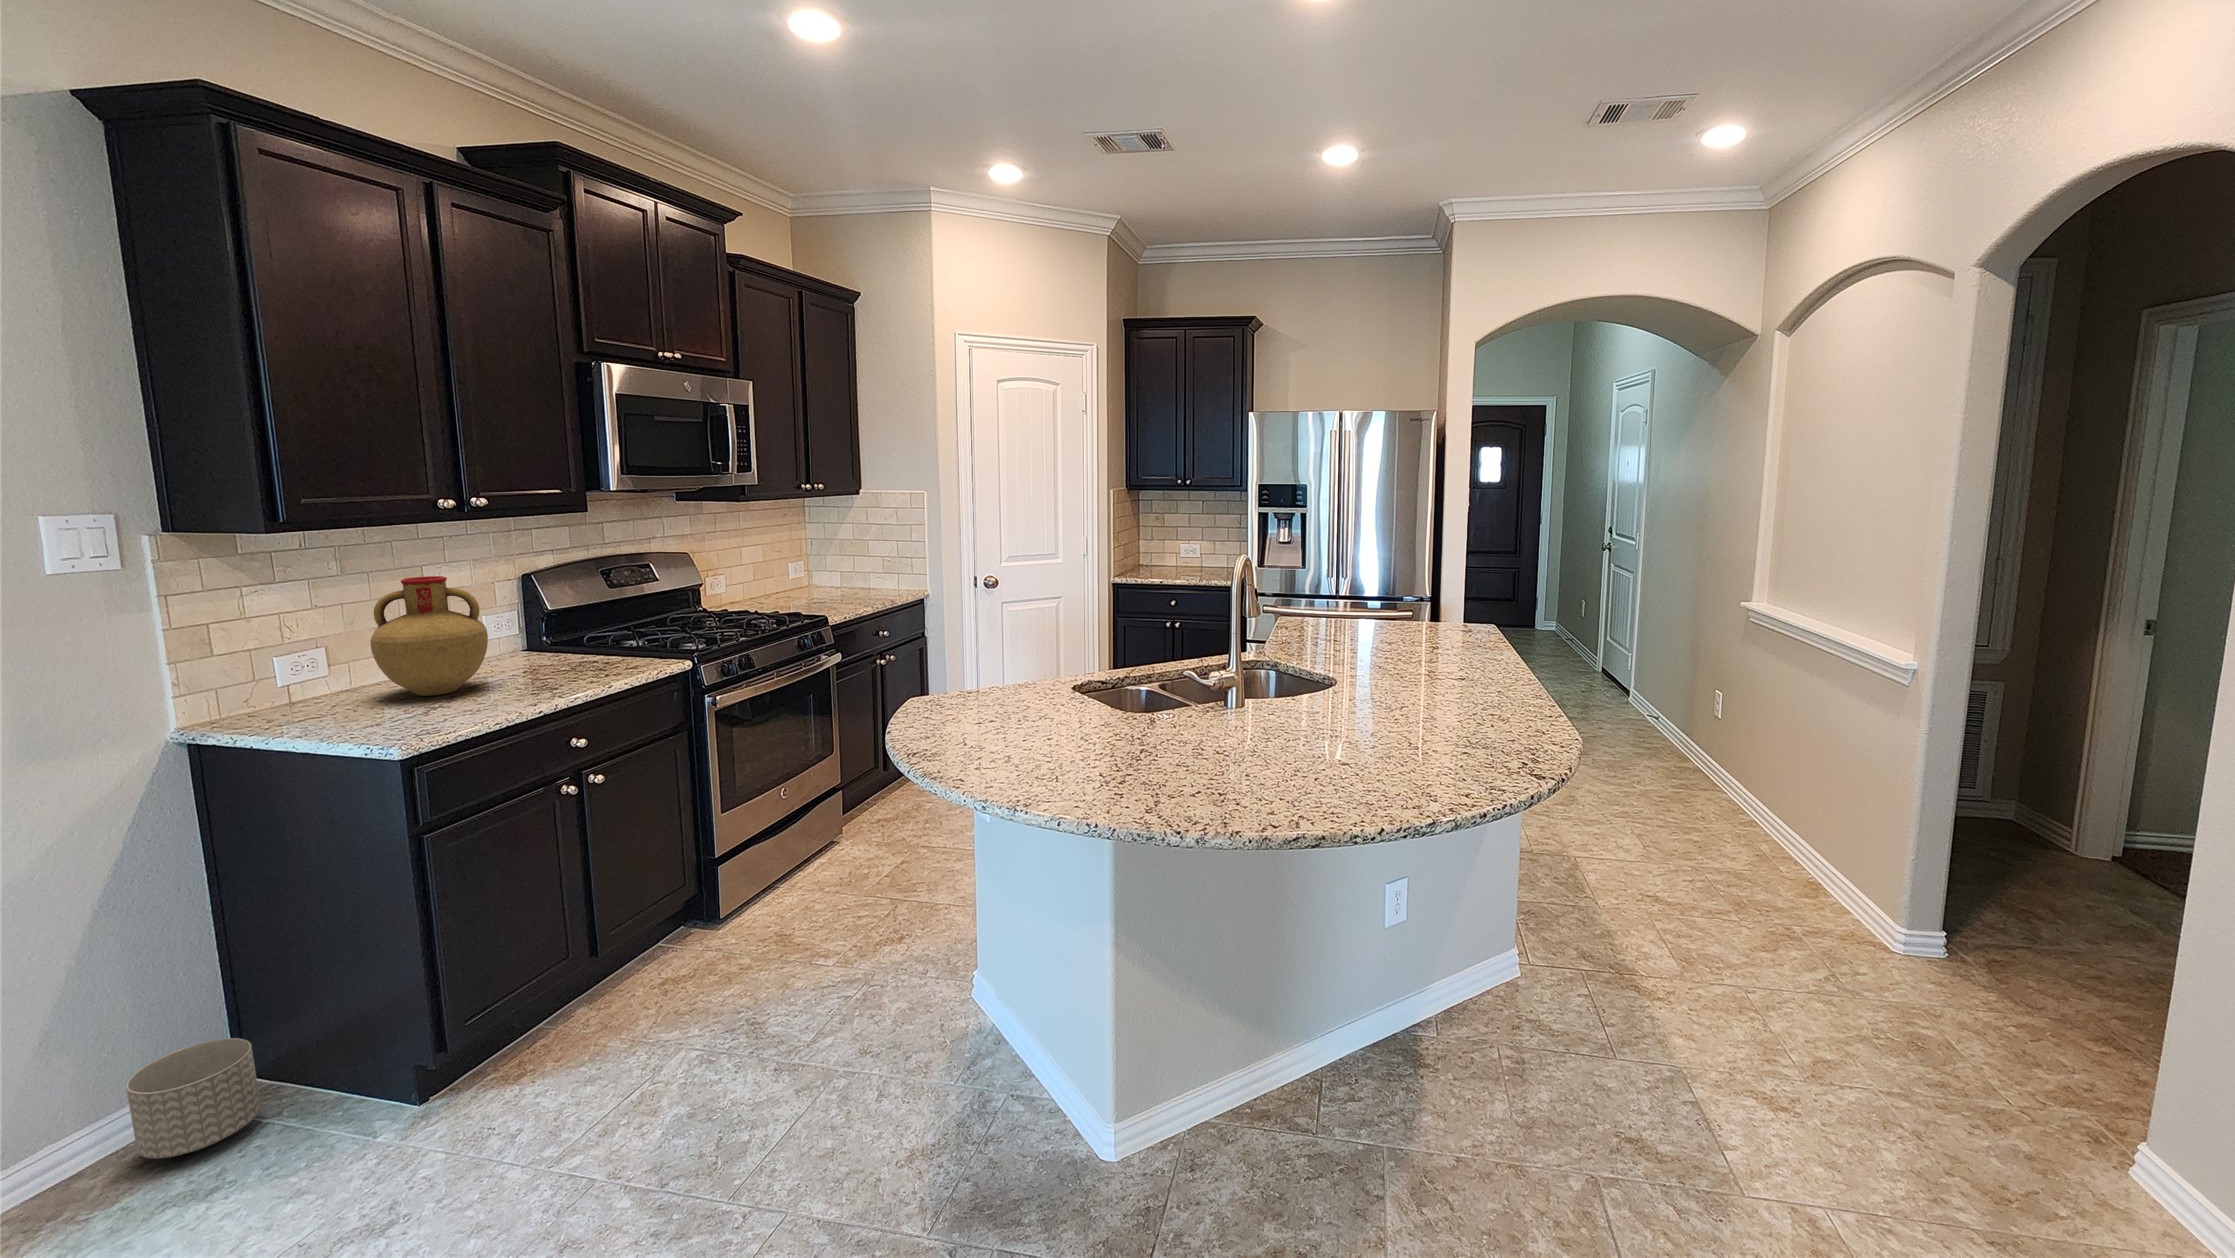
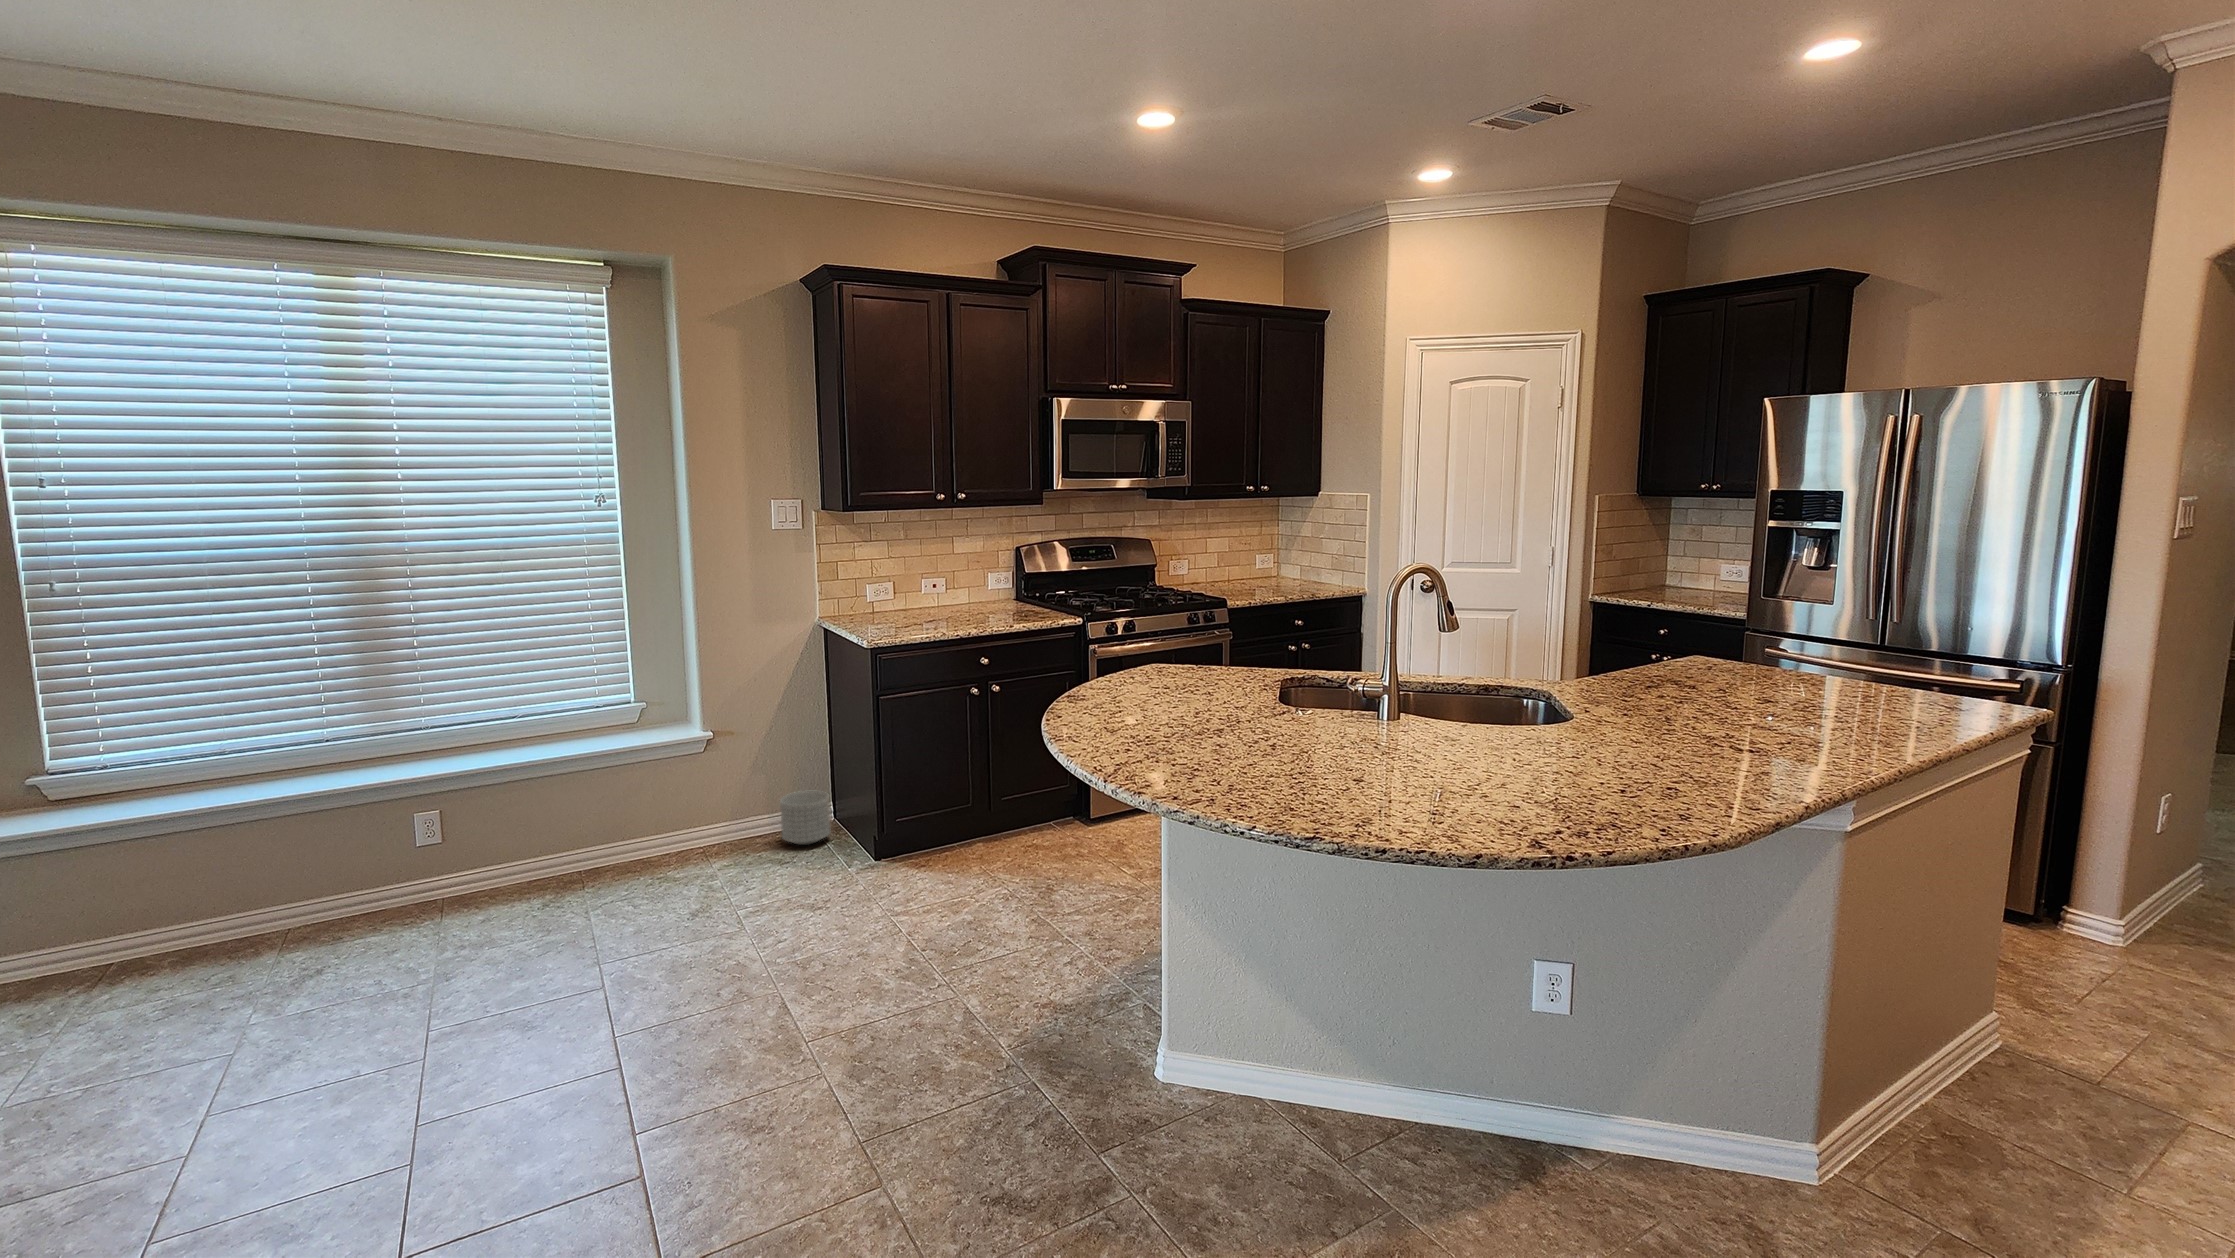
vase: present [370,576,488,696] -> none [904,541,963,616]

